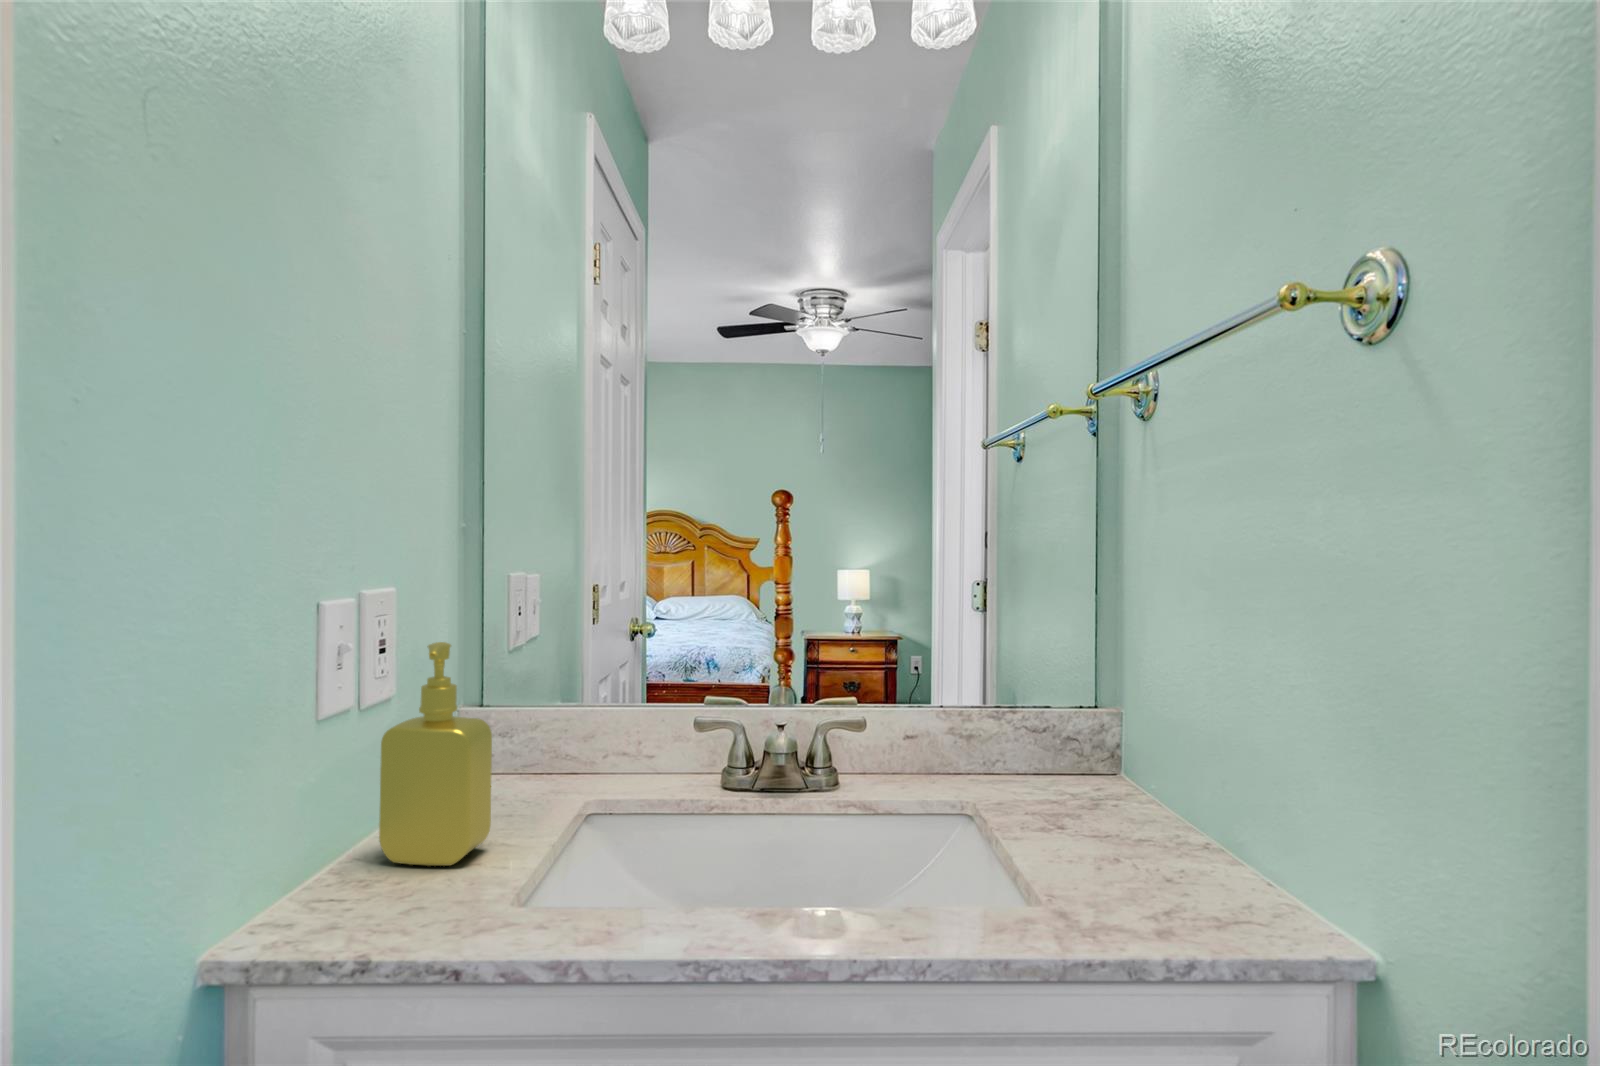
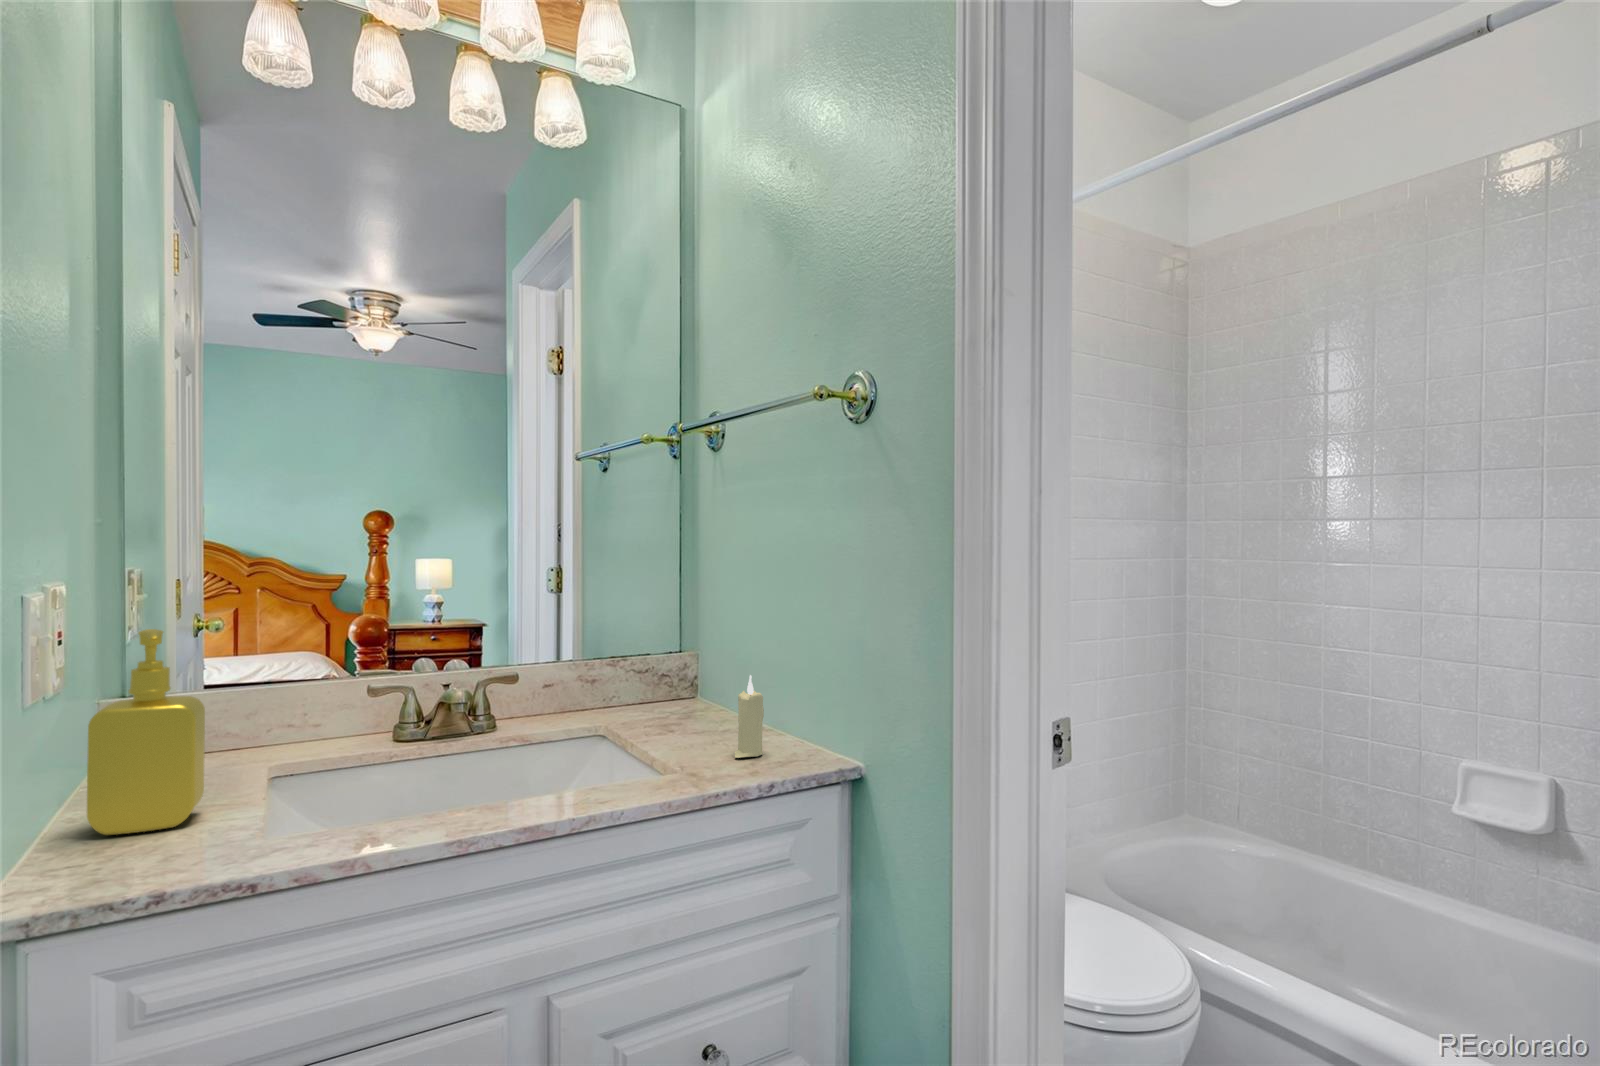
candle: none [1140,769,1193,903] -> present [735,675,764,758]

